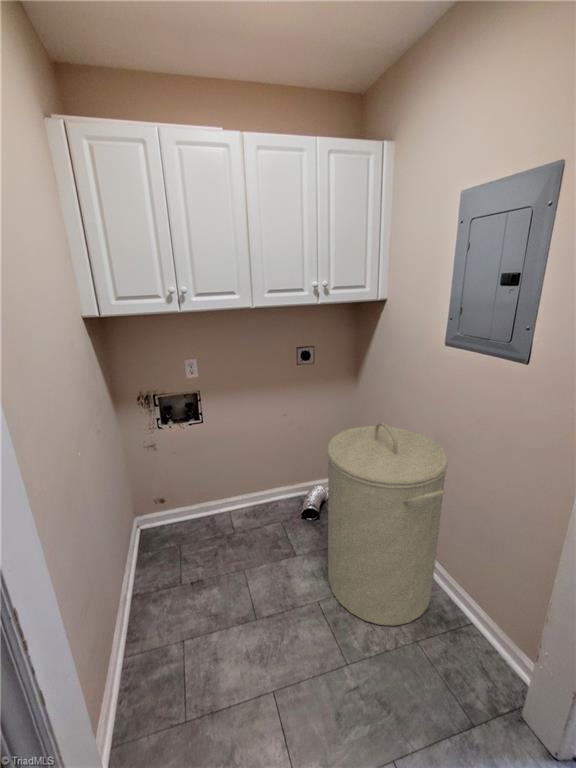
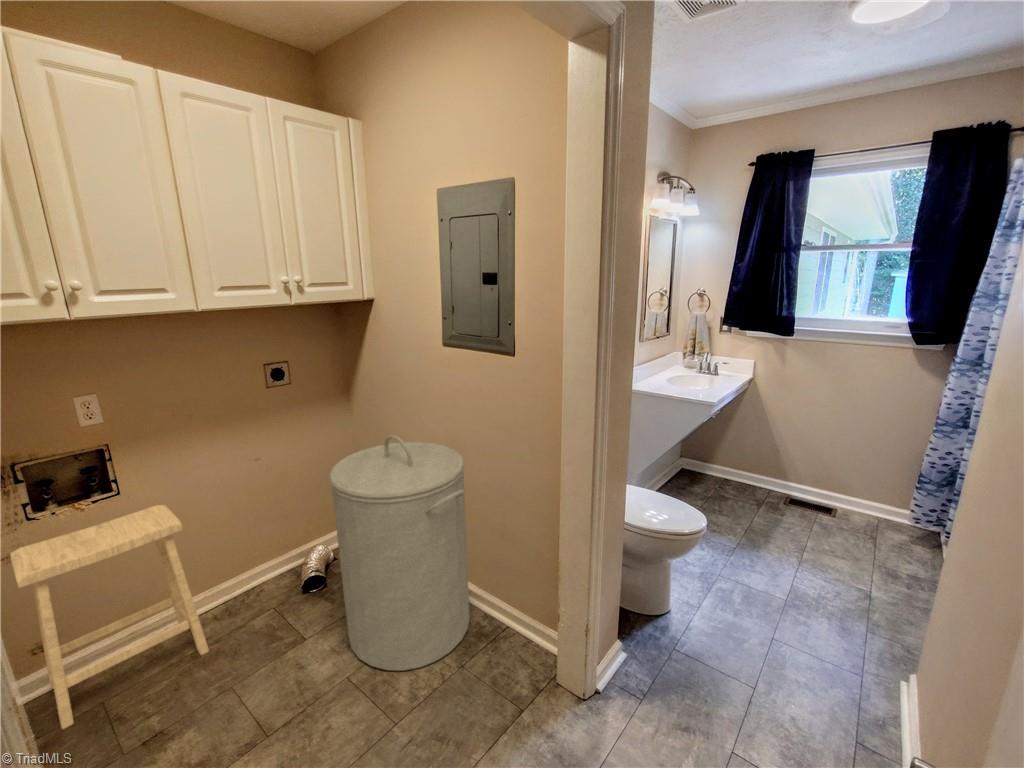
stool: none [146,436,240,560] -> present [10,505,209,729]

